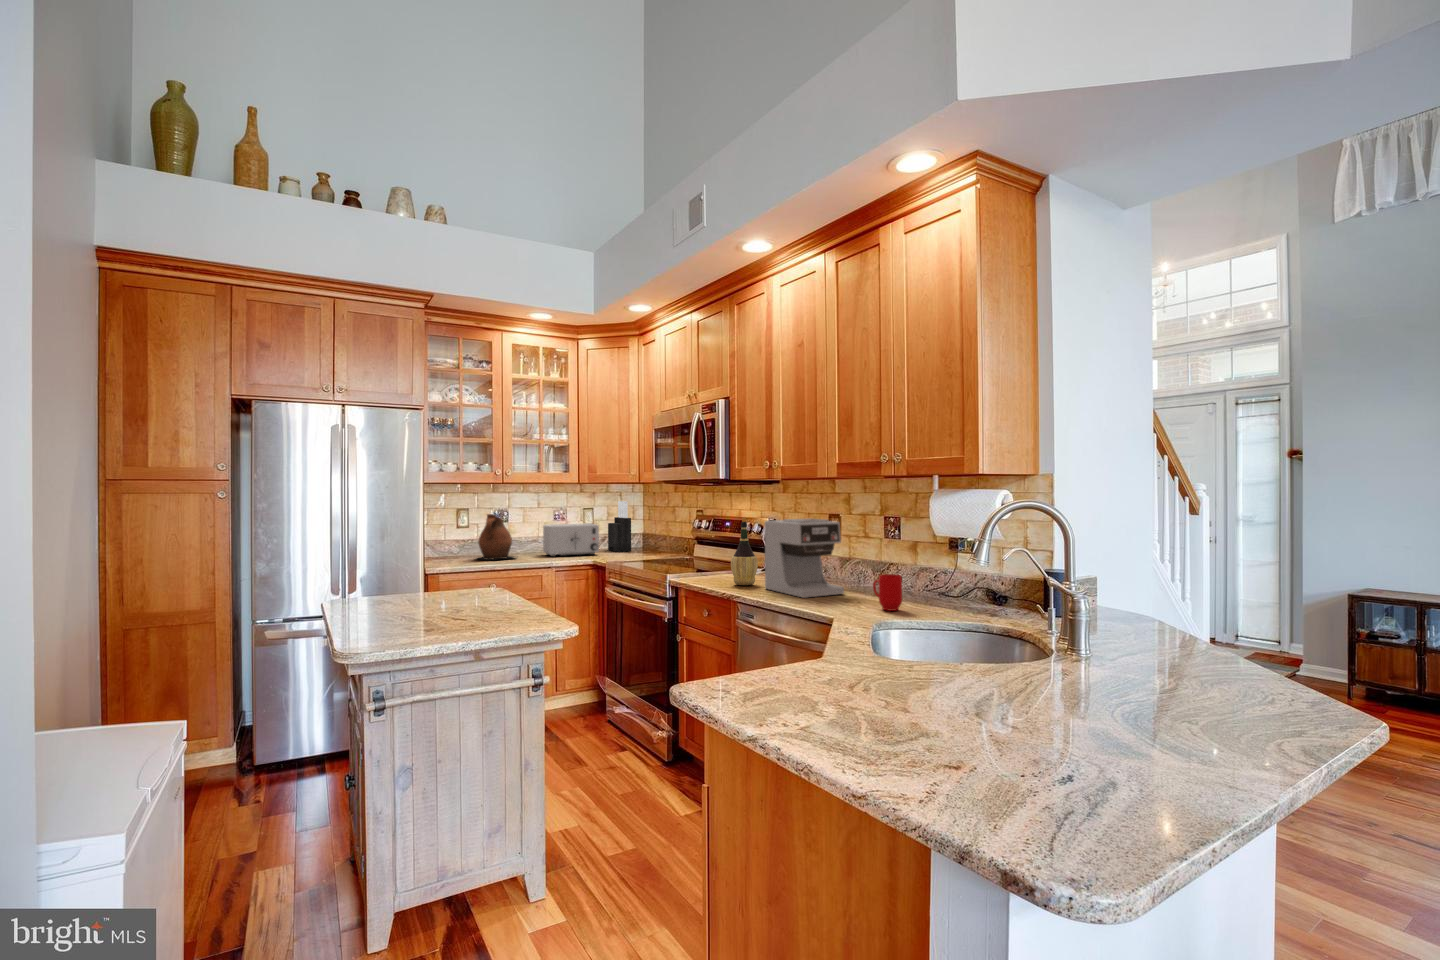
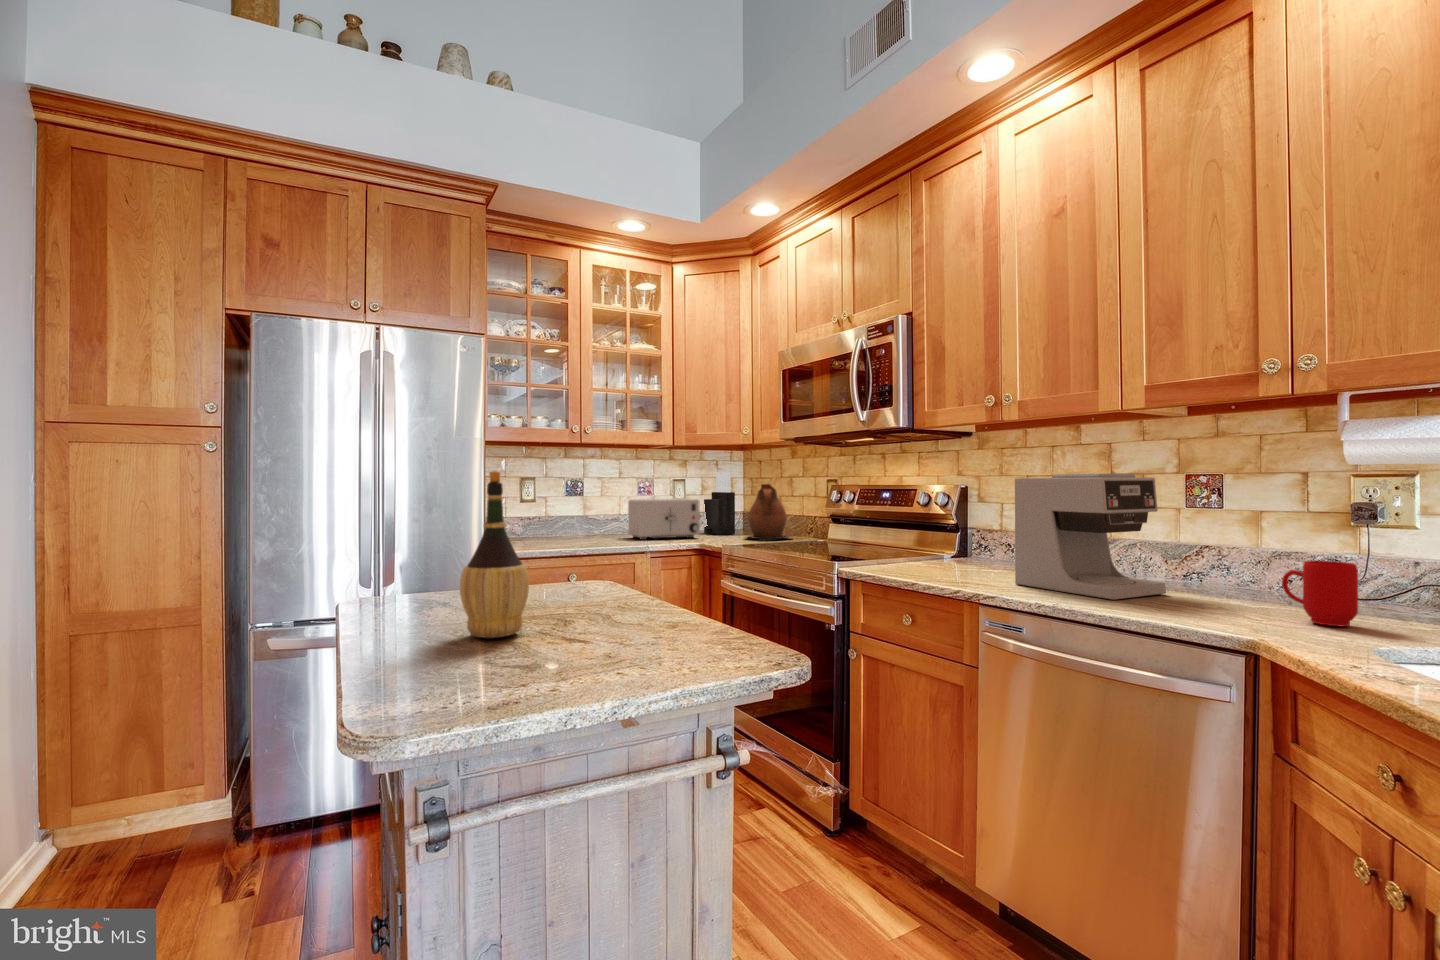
ceramic pitcher: present [478,514,515,560] -> present [747,484,790,539]
wine bottle: present [731,518,758,585] -> present [460,471,529,638]

